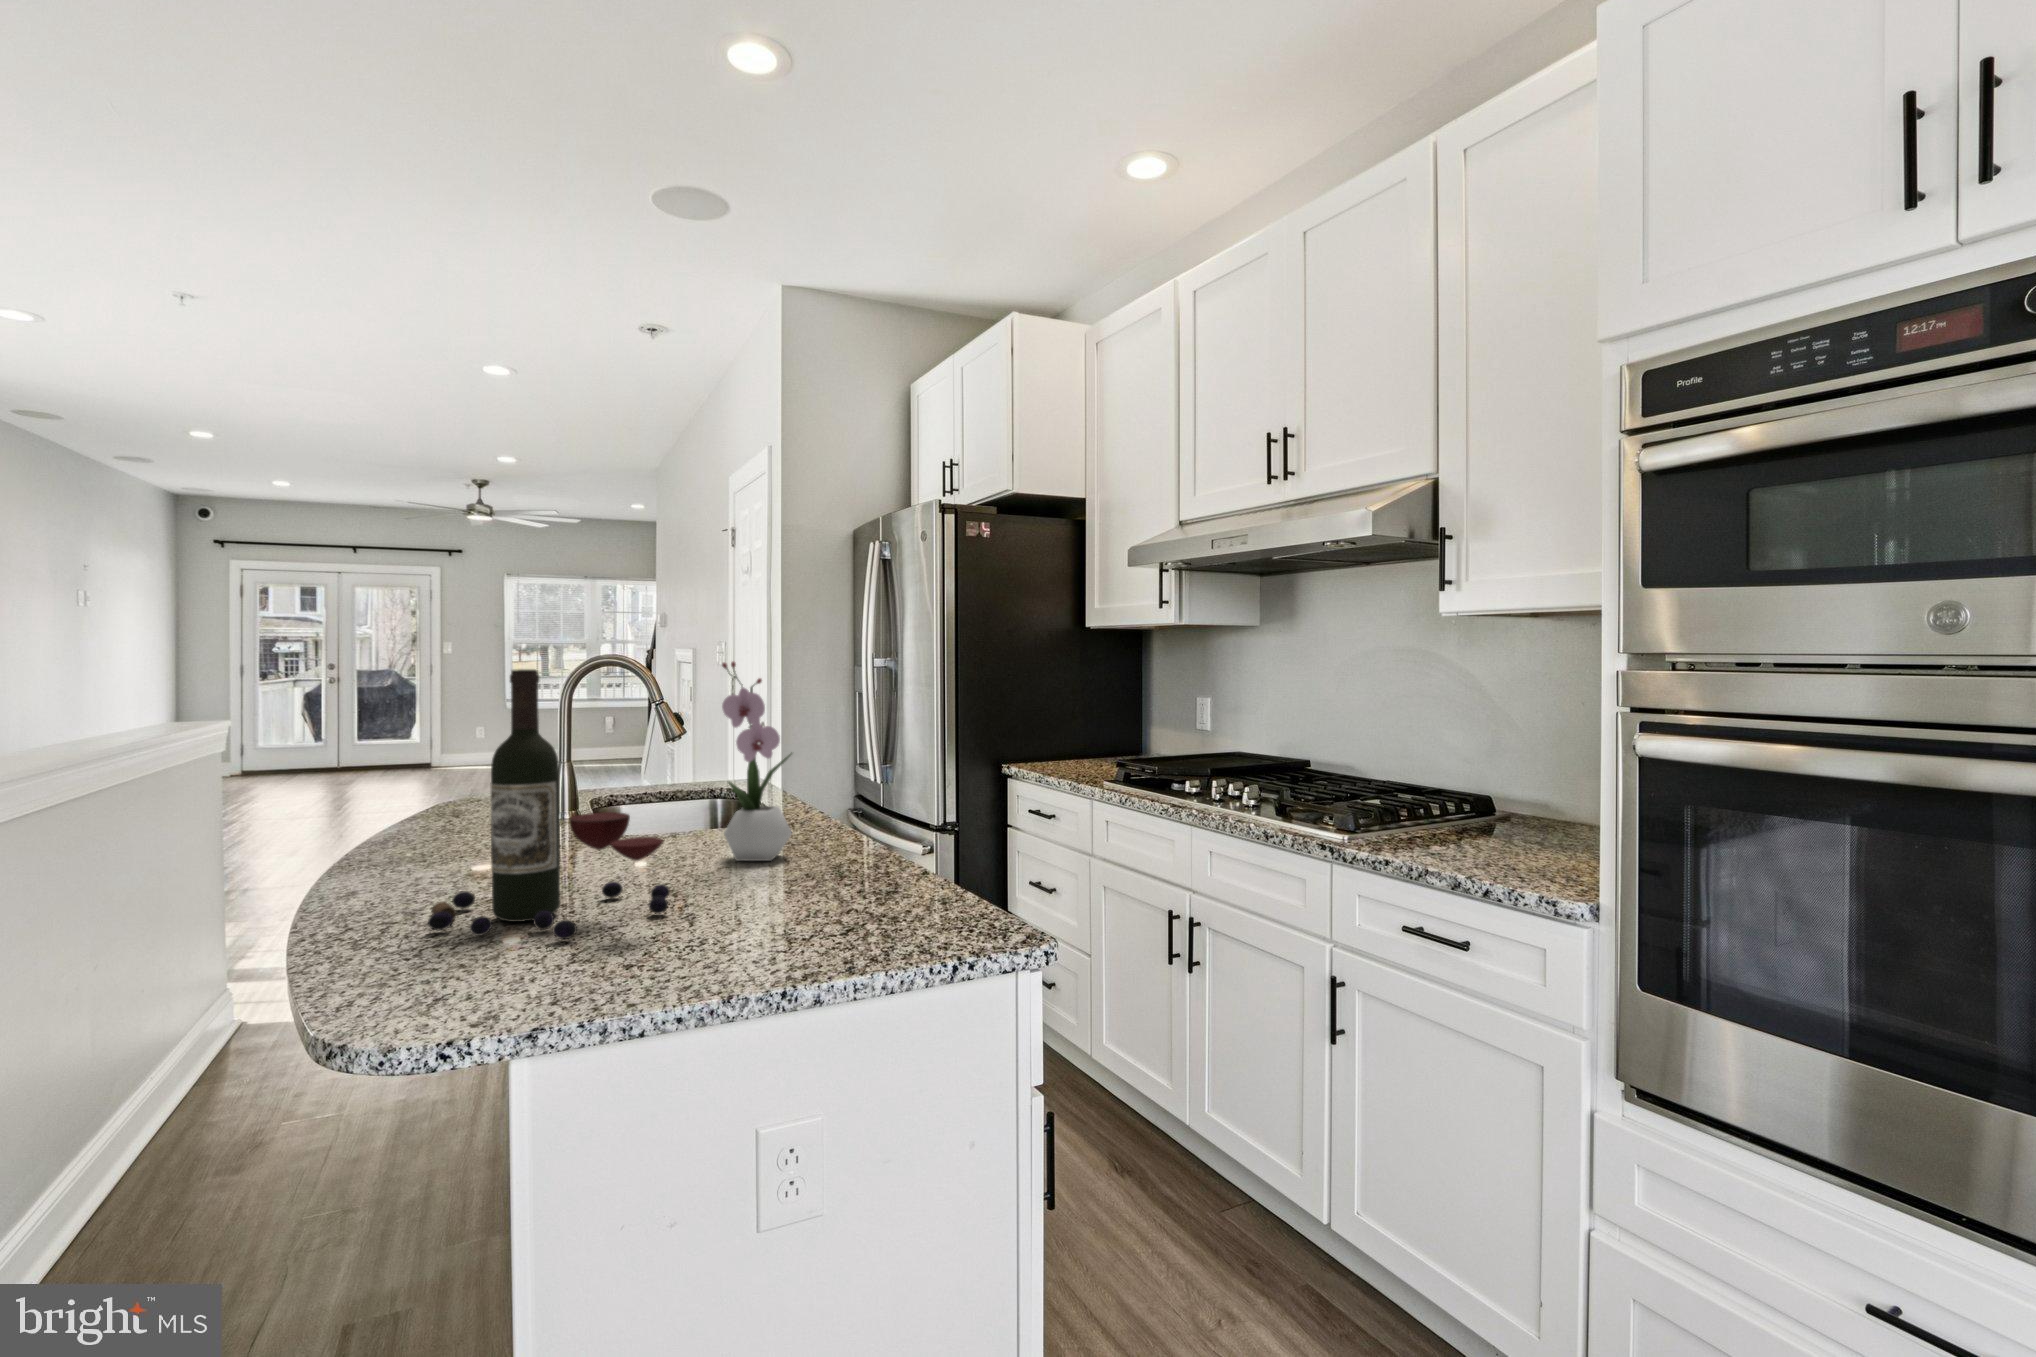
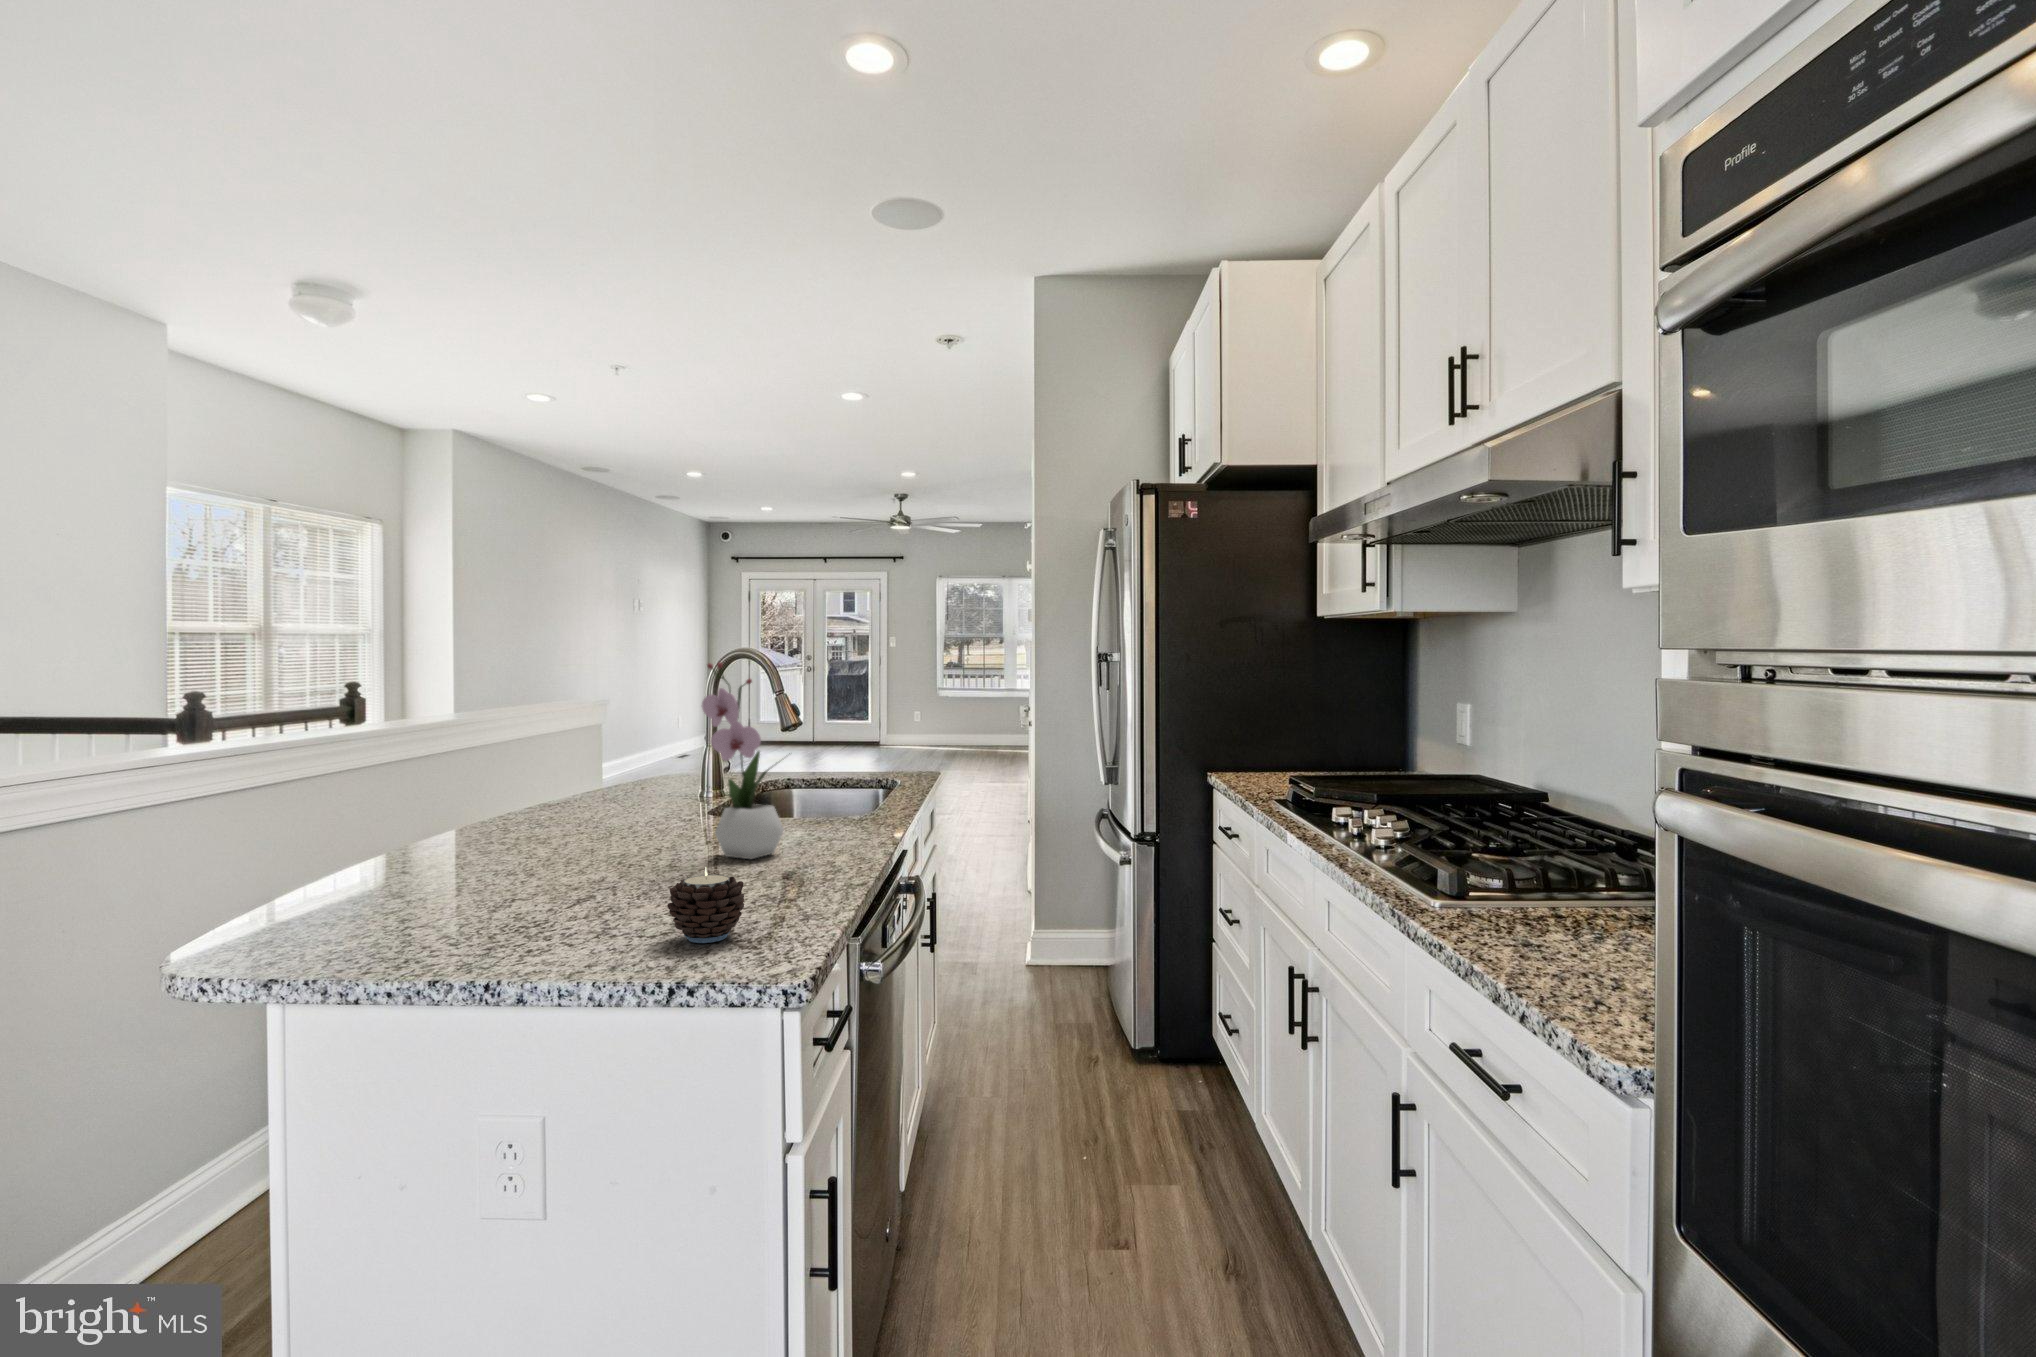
wine bottle: present [428,669,670,939] -> none [390,671,598,917]
candle: none [866,857,943,931] -> present [667,867,744,943]

